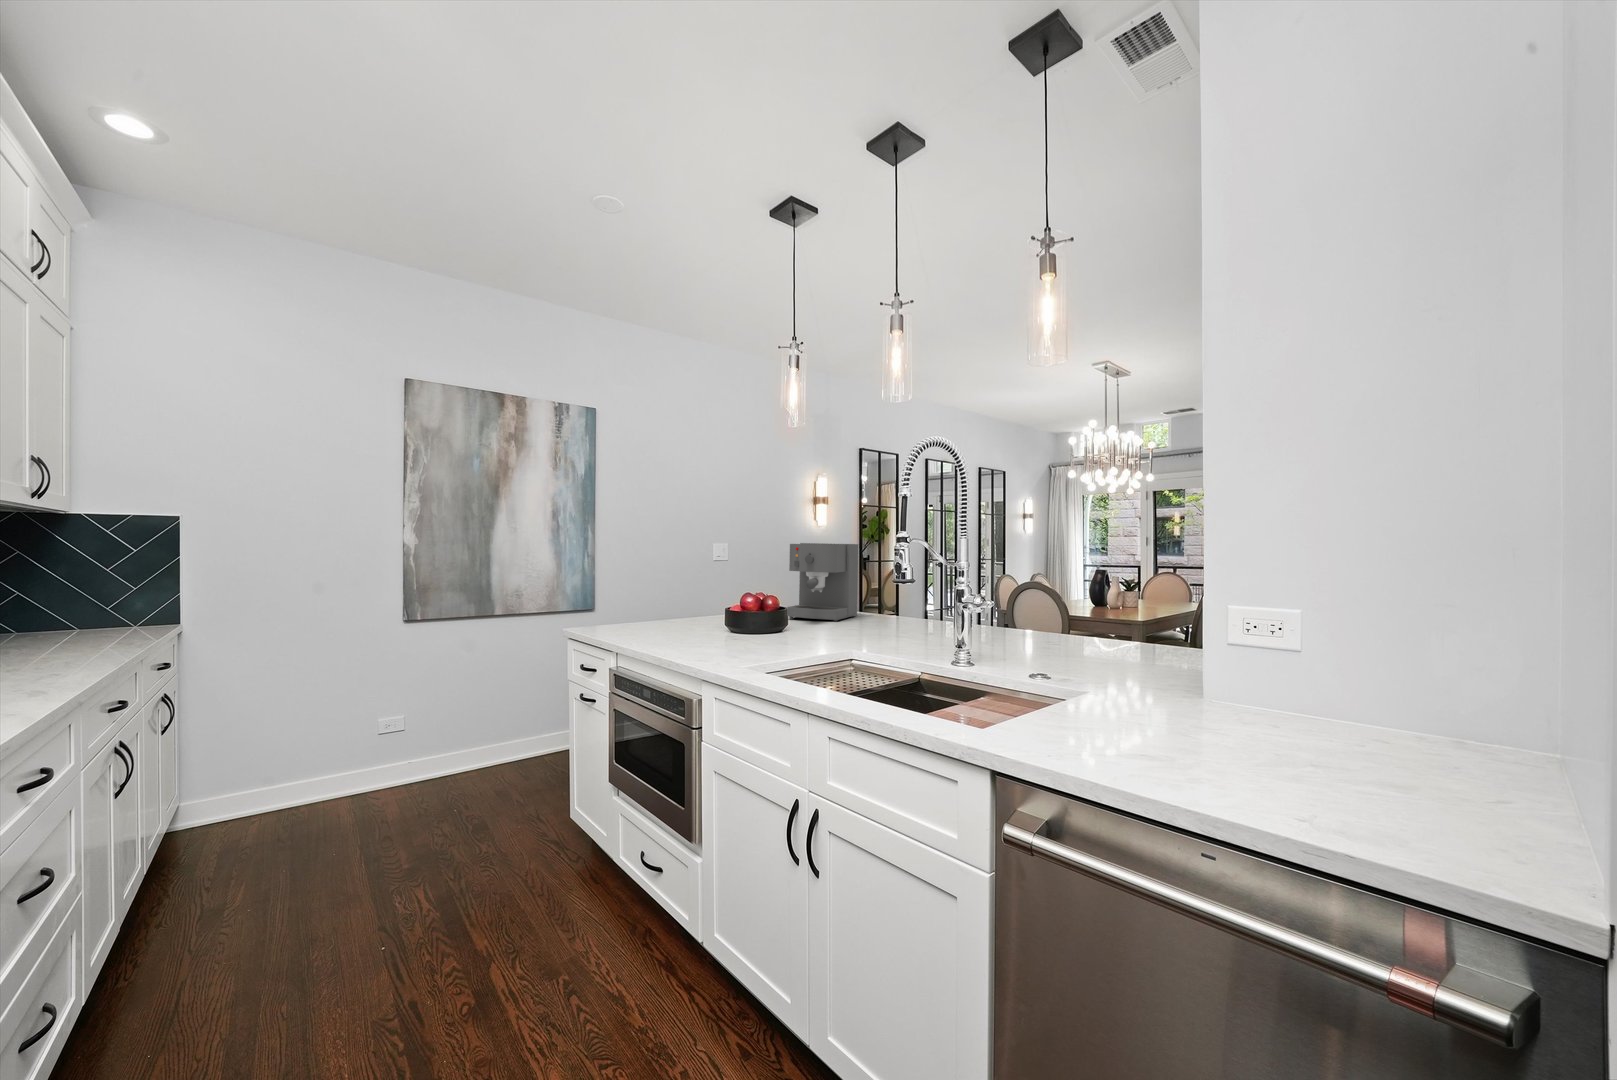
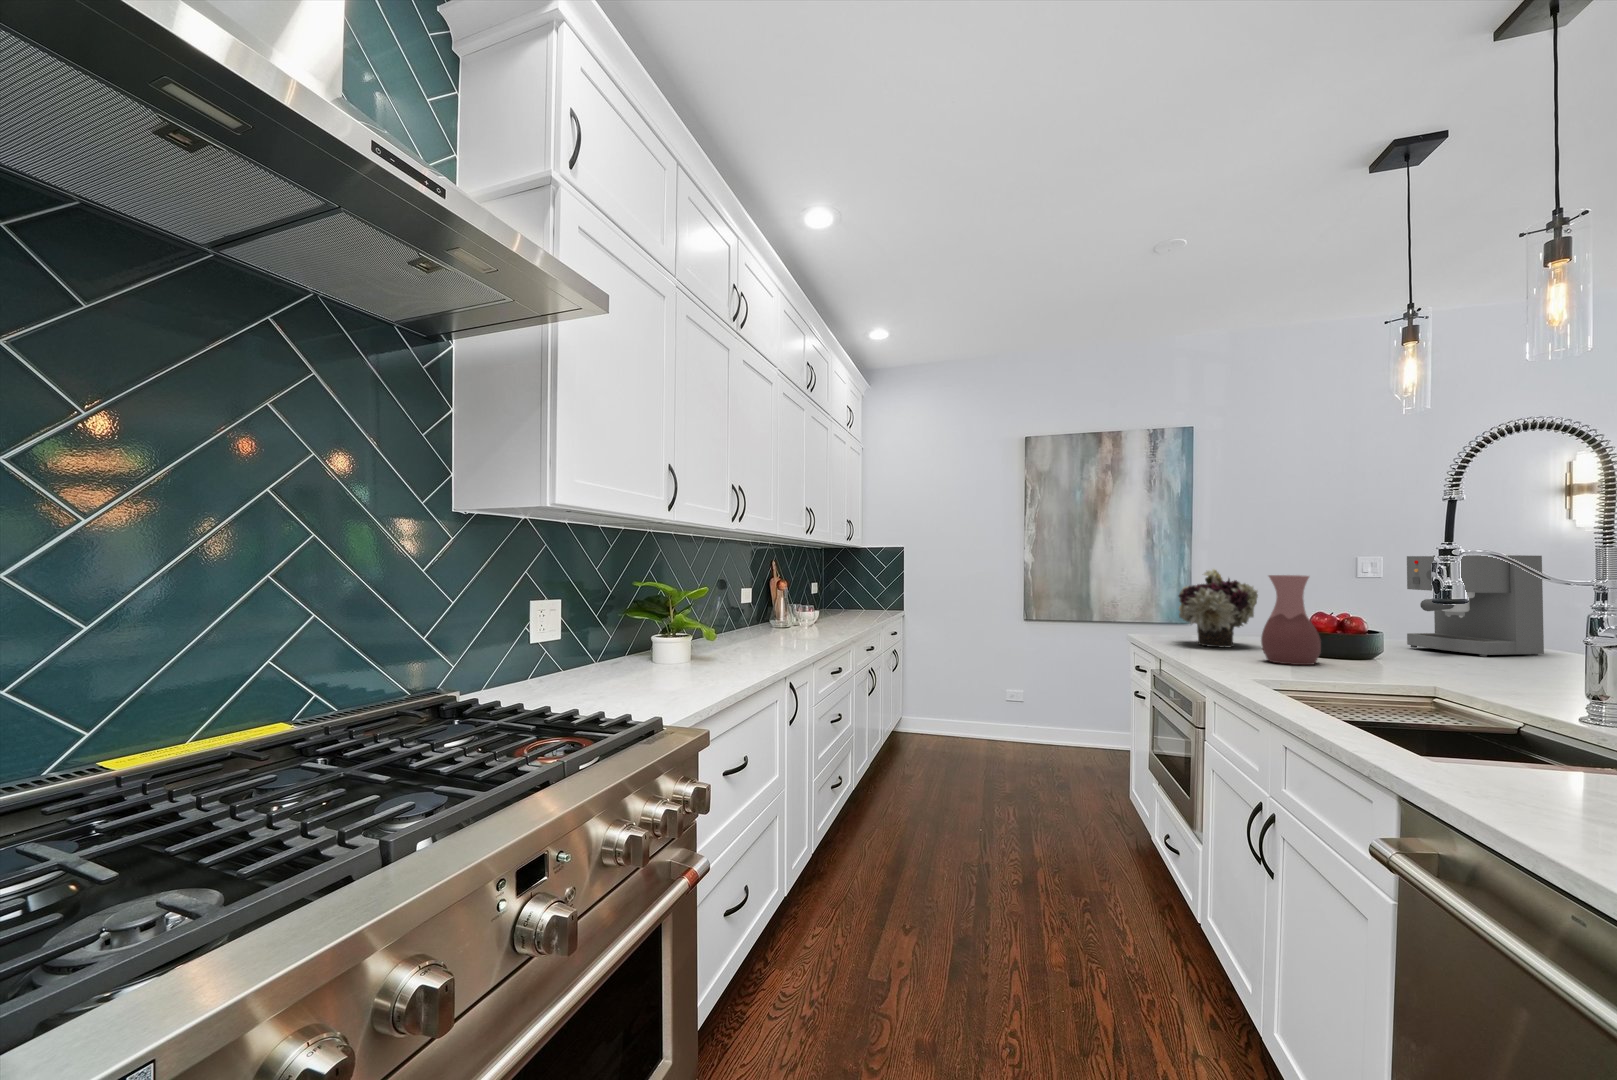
flower arrangement: none [626,555,703,636] -> present [1179,569,1258,647]
vase: none [728,563,773,649] -> present [1261,575,1321,665]

